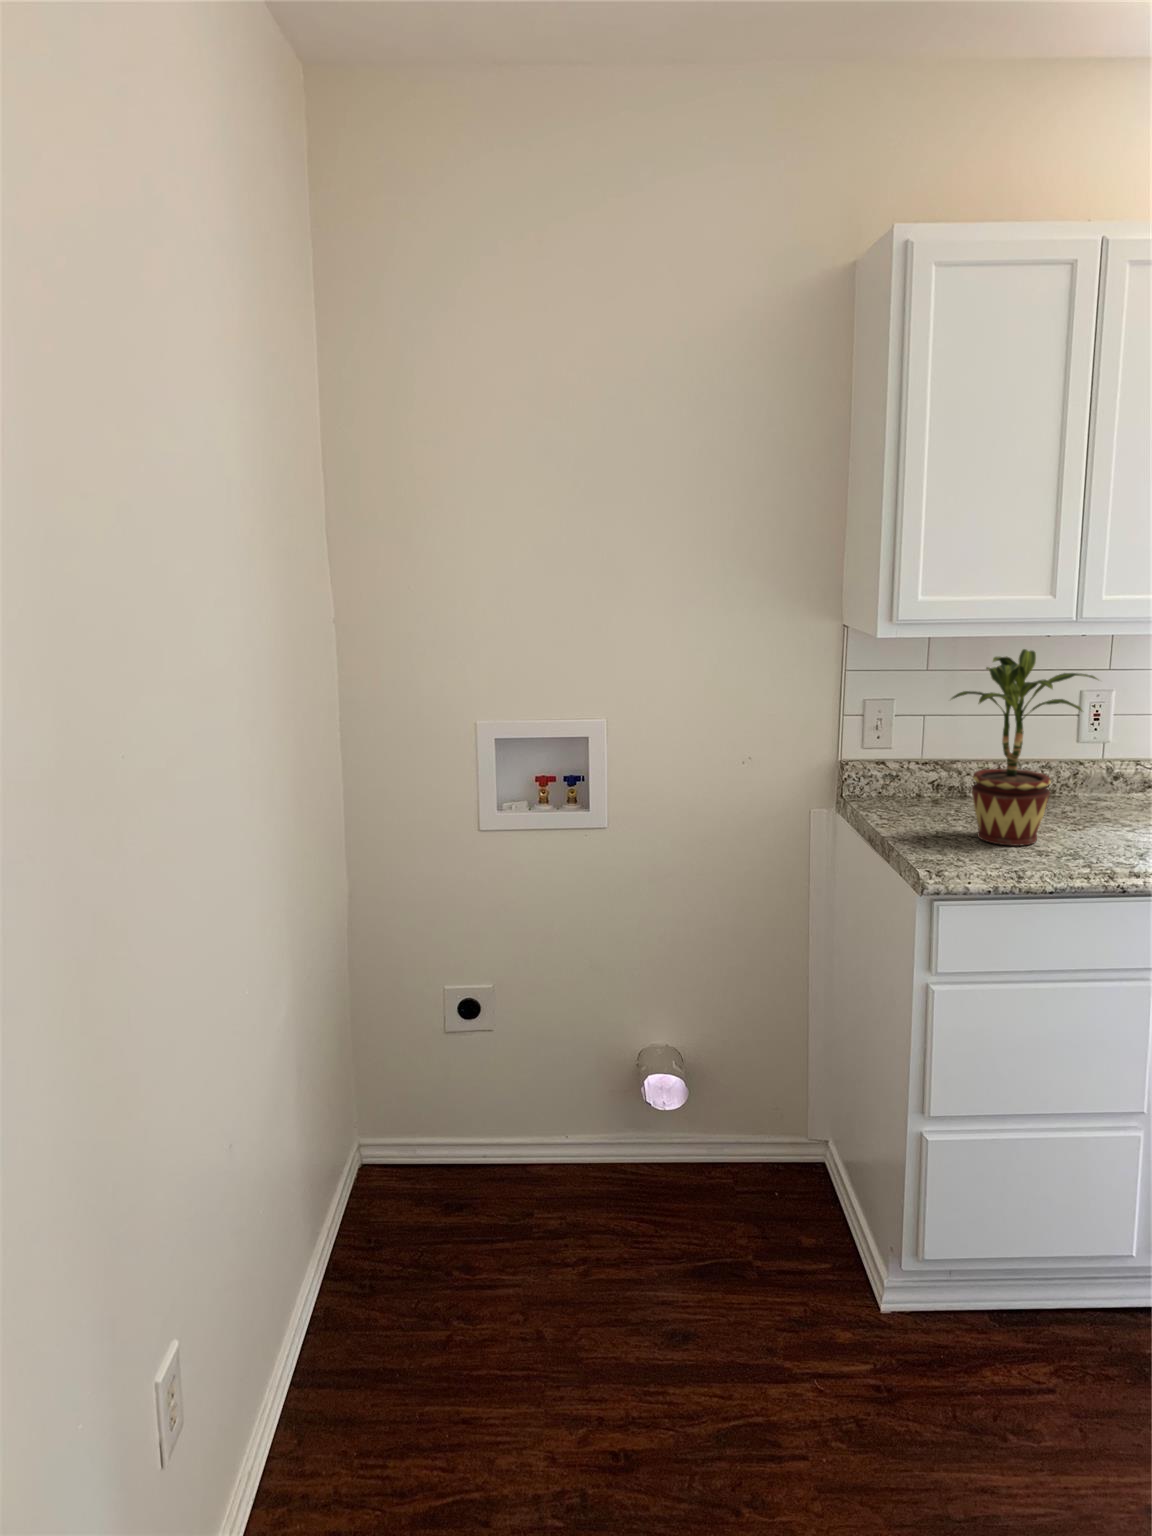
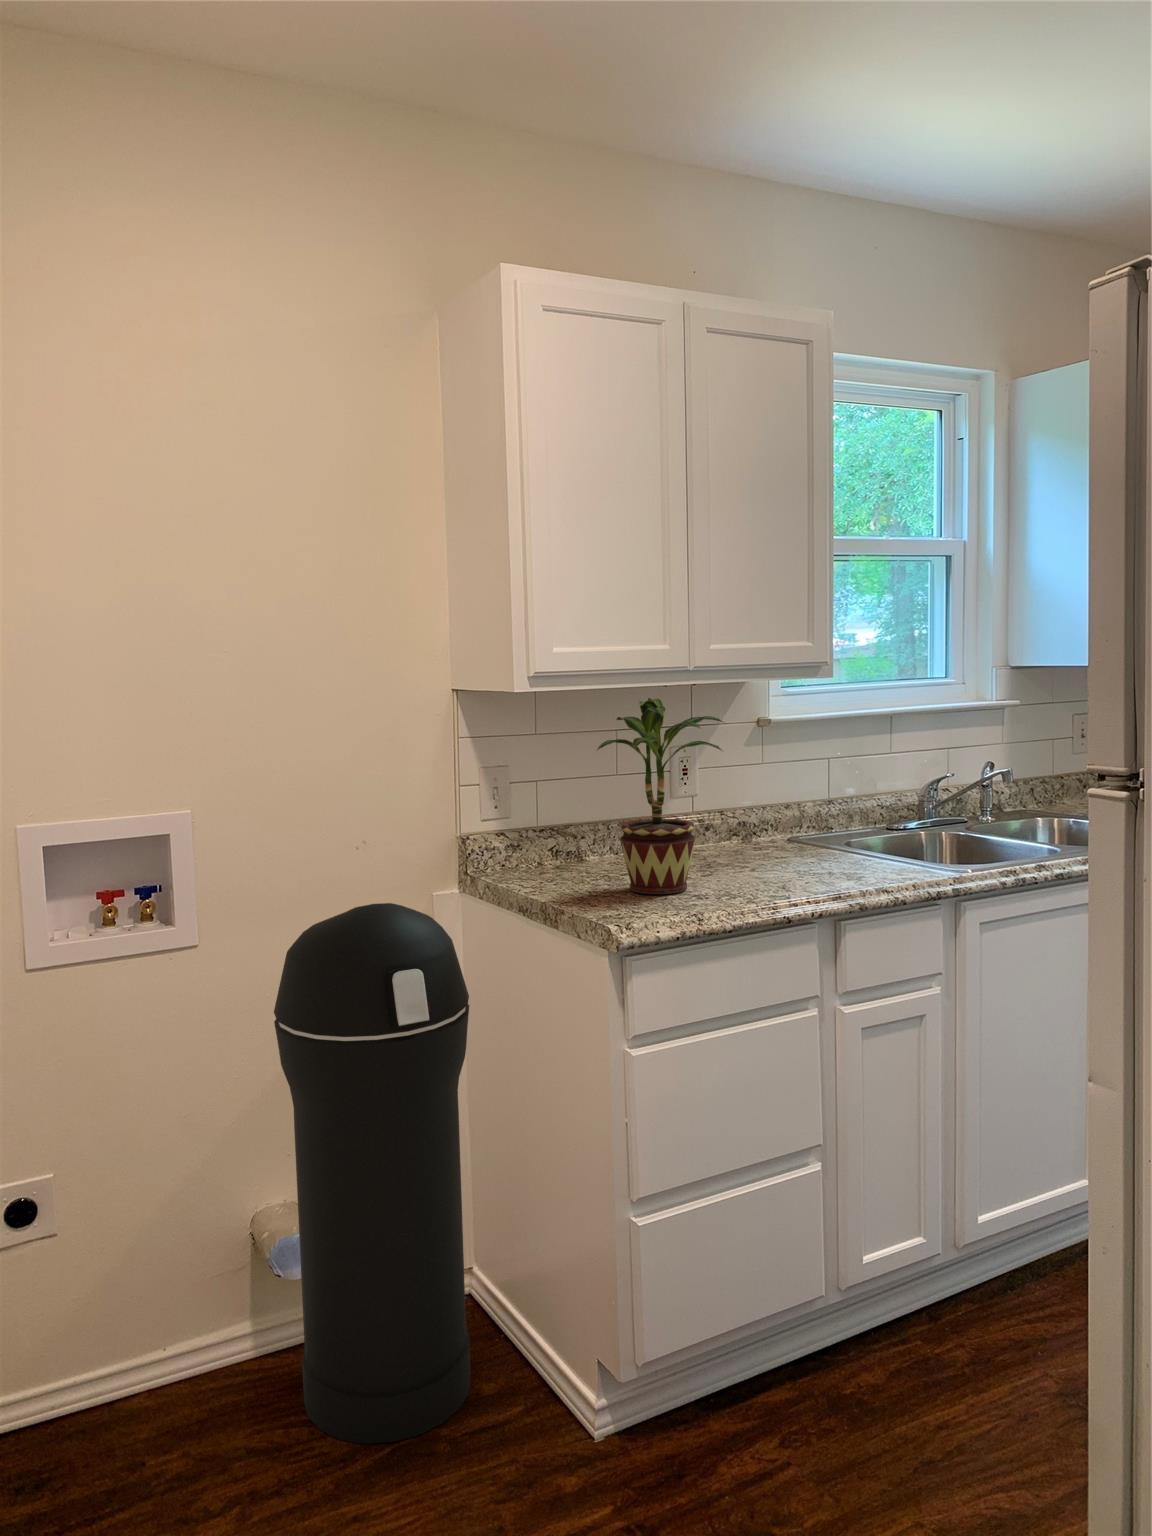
trash can: none [647,817,813,1254] -> present [274,903,471,1444]

